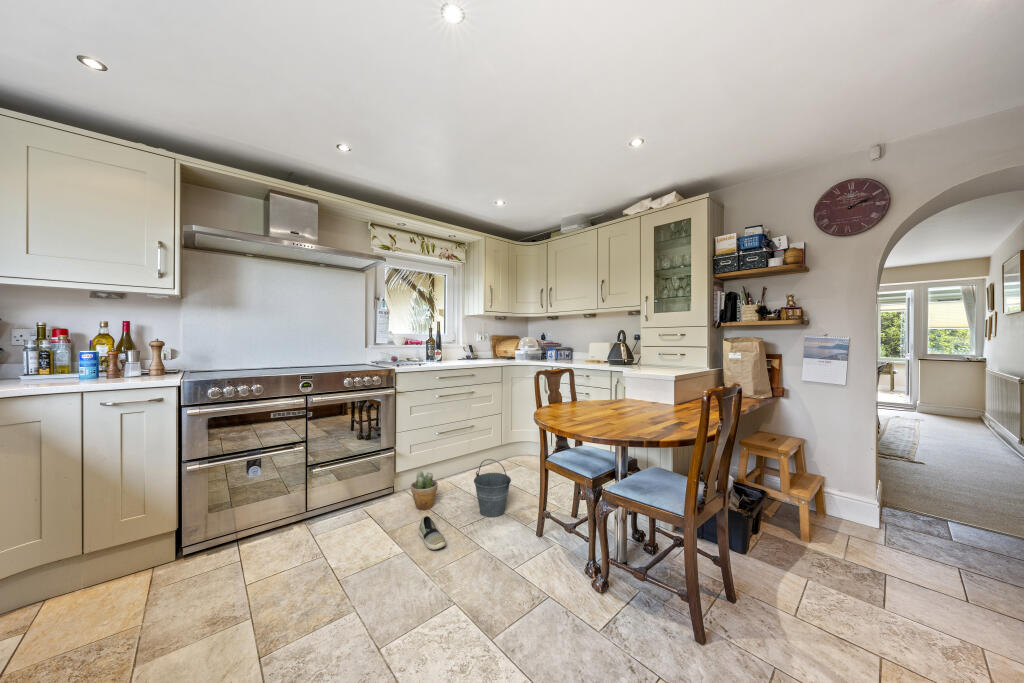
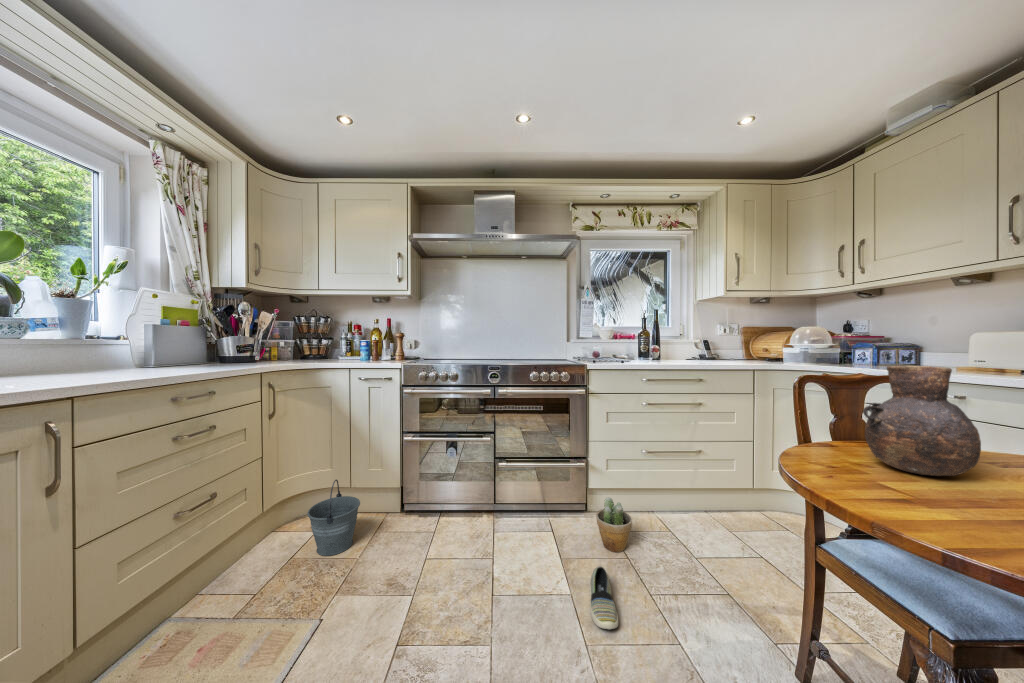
vase: none [562,364,593,409] -> present [863,365,981,476]
bucket: present [474,459,511,517] -> present [307,480,360,556]

